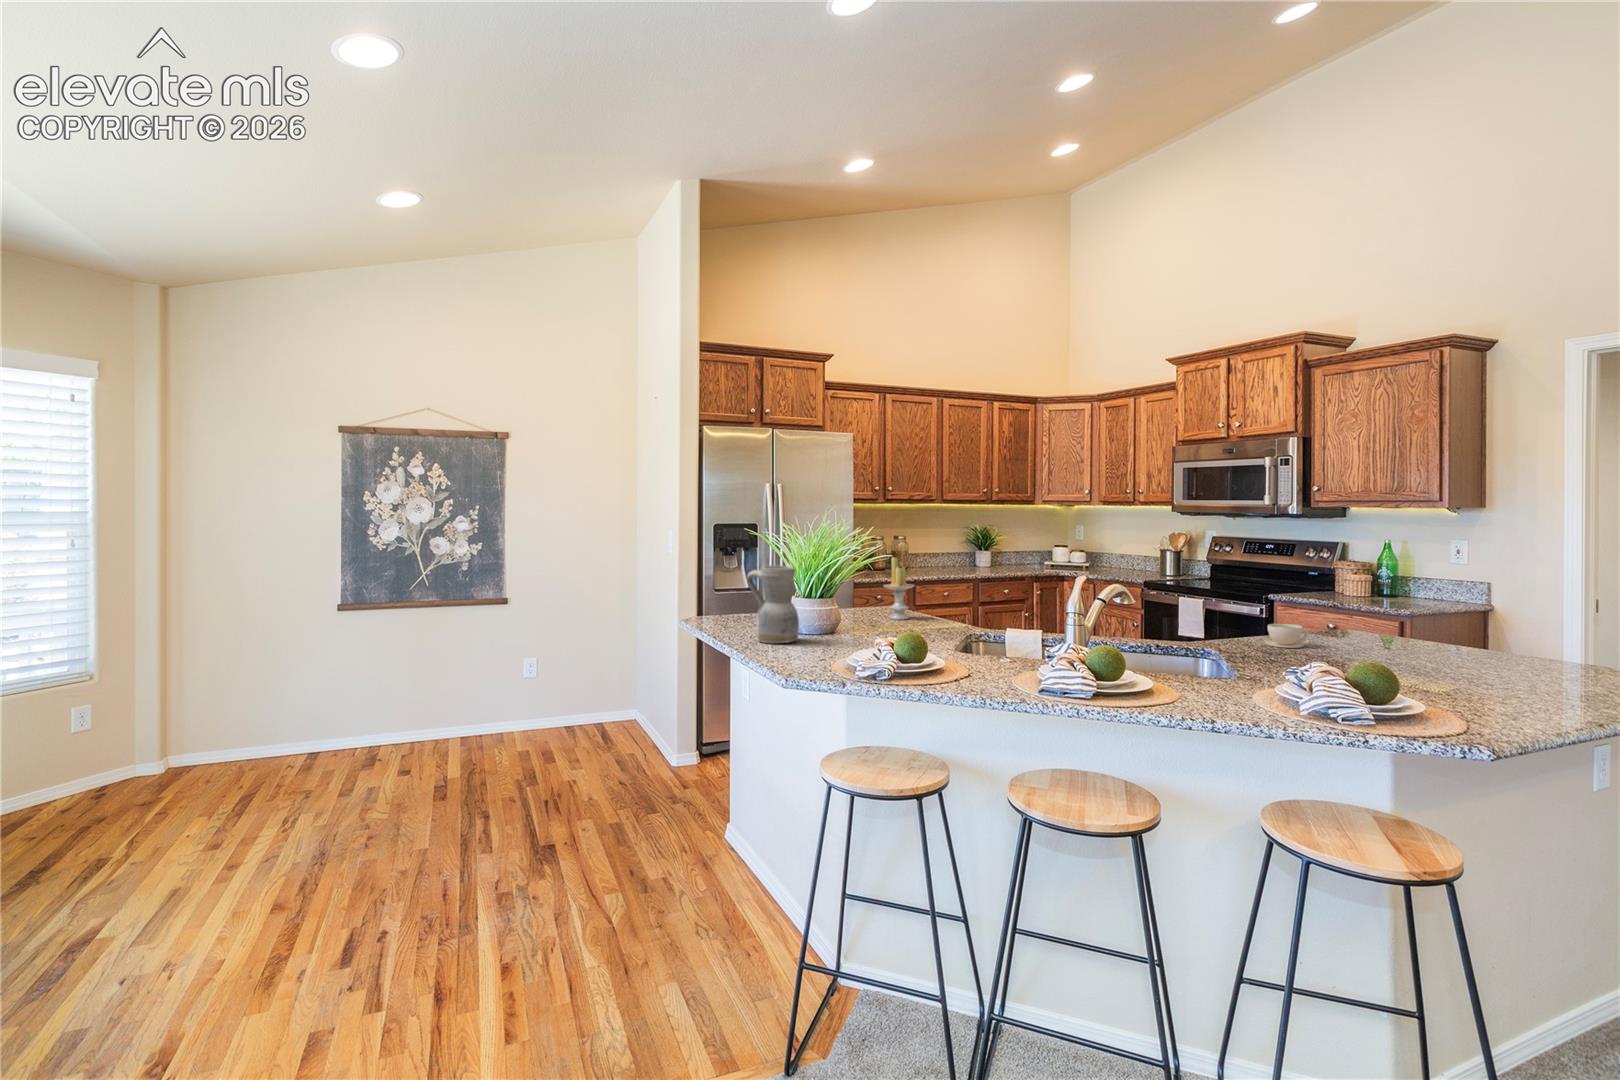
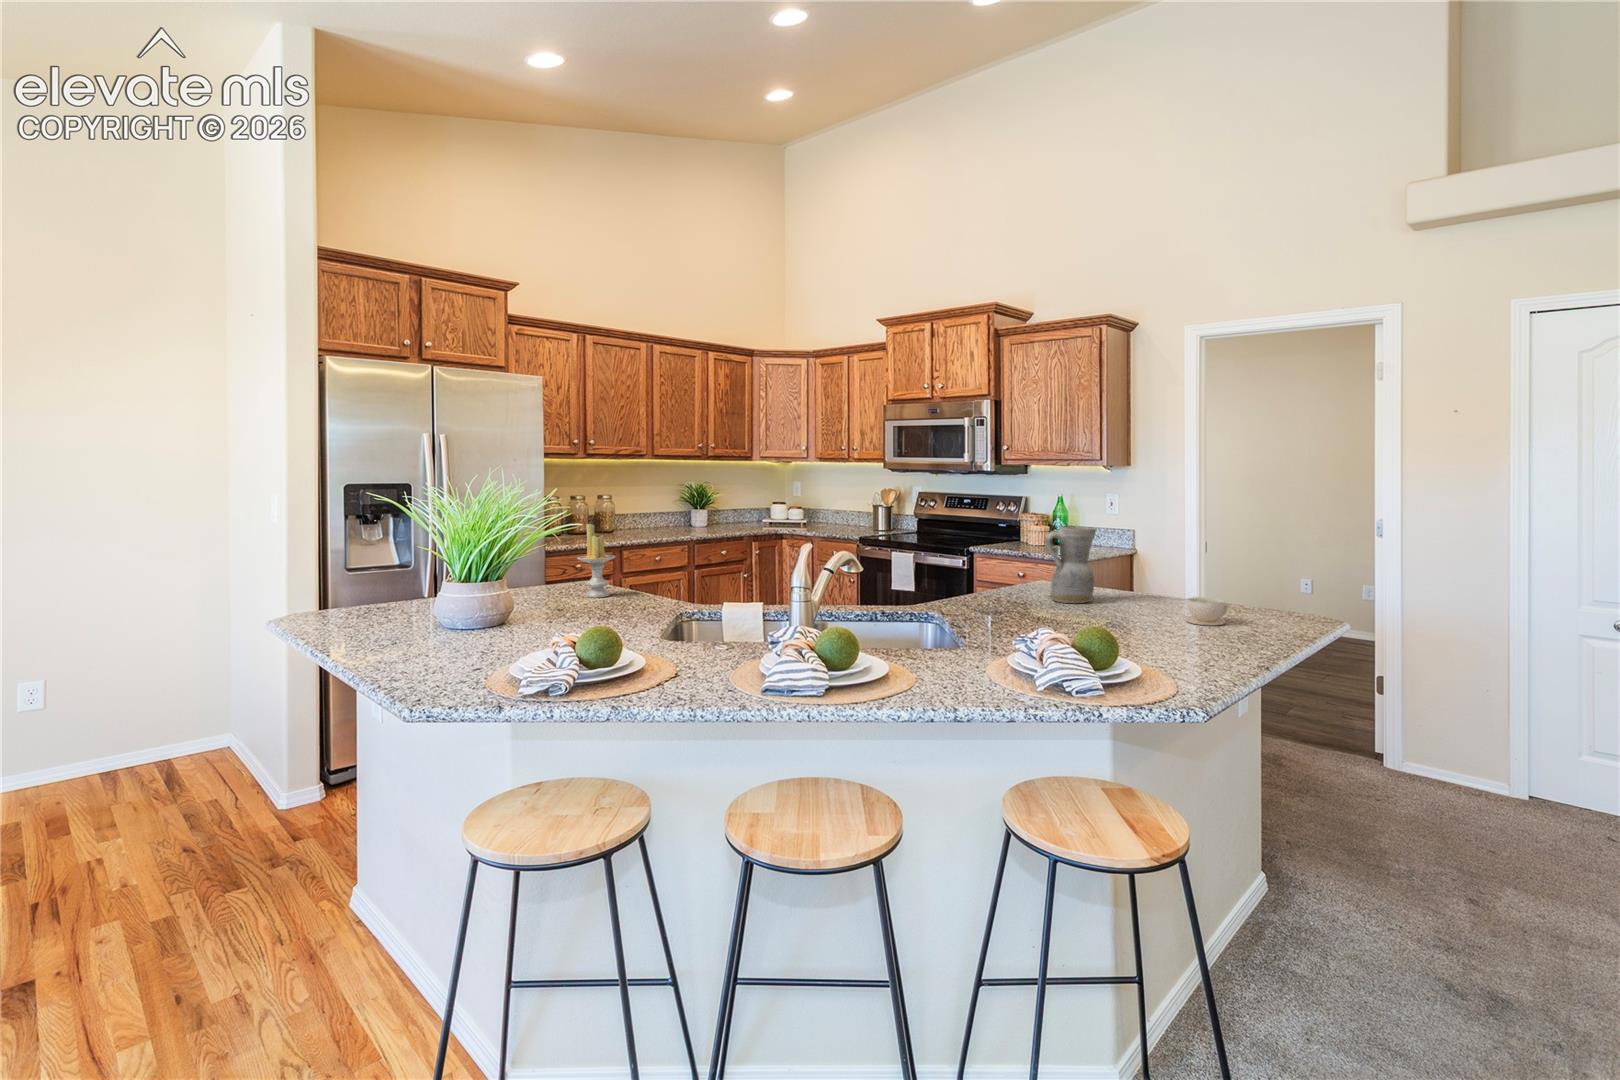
ceramic pitcher: present [747,565,799,643] -> present [1045,526,1096,603]
coffee cup: present [1266,624,1309,648] -> present [1185,597,1229,626]

